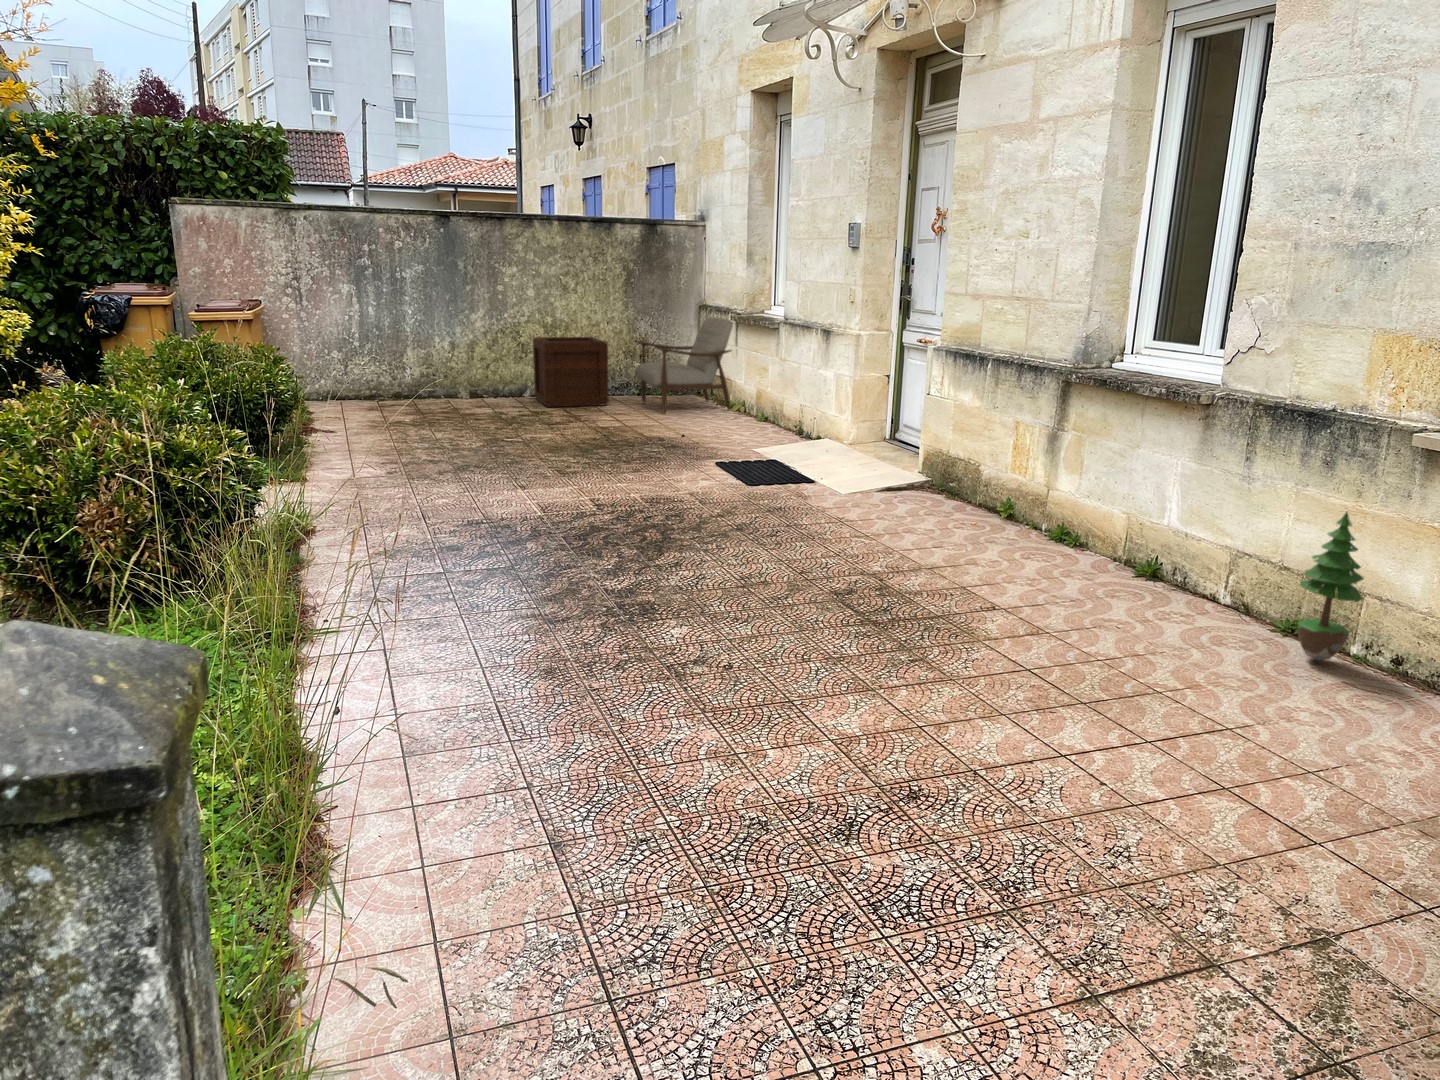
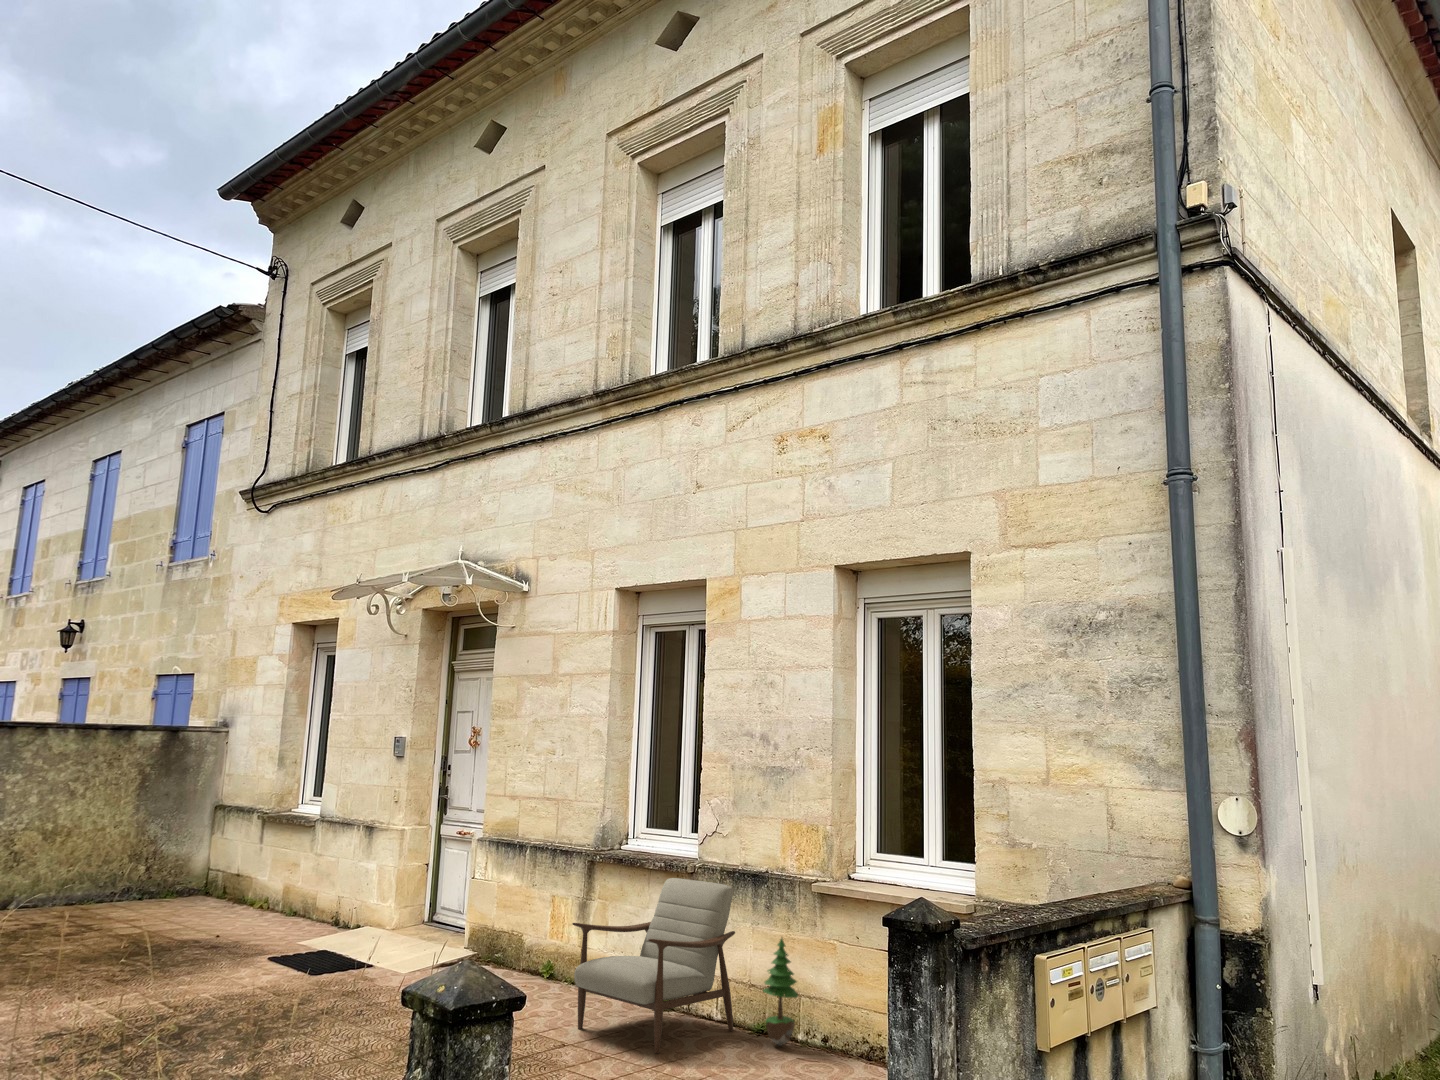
chair: present [634,317,733,414] -> present [572,878,735,1053]
wooden crate: present [533,337,609,407] -> none [10,839,118,920]

